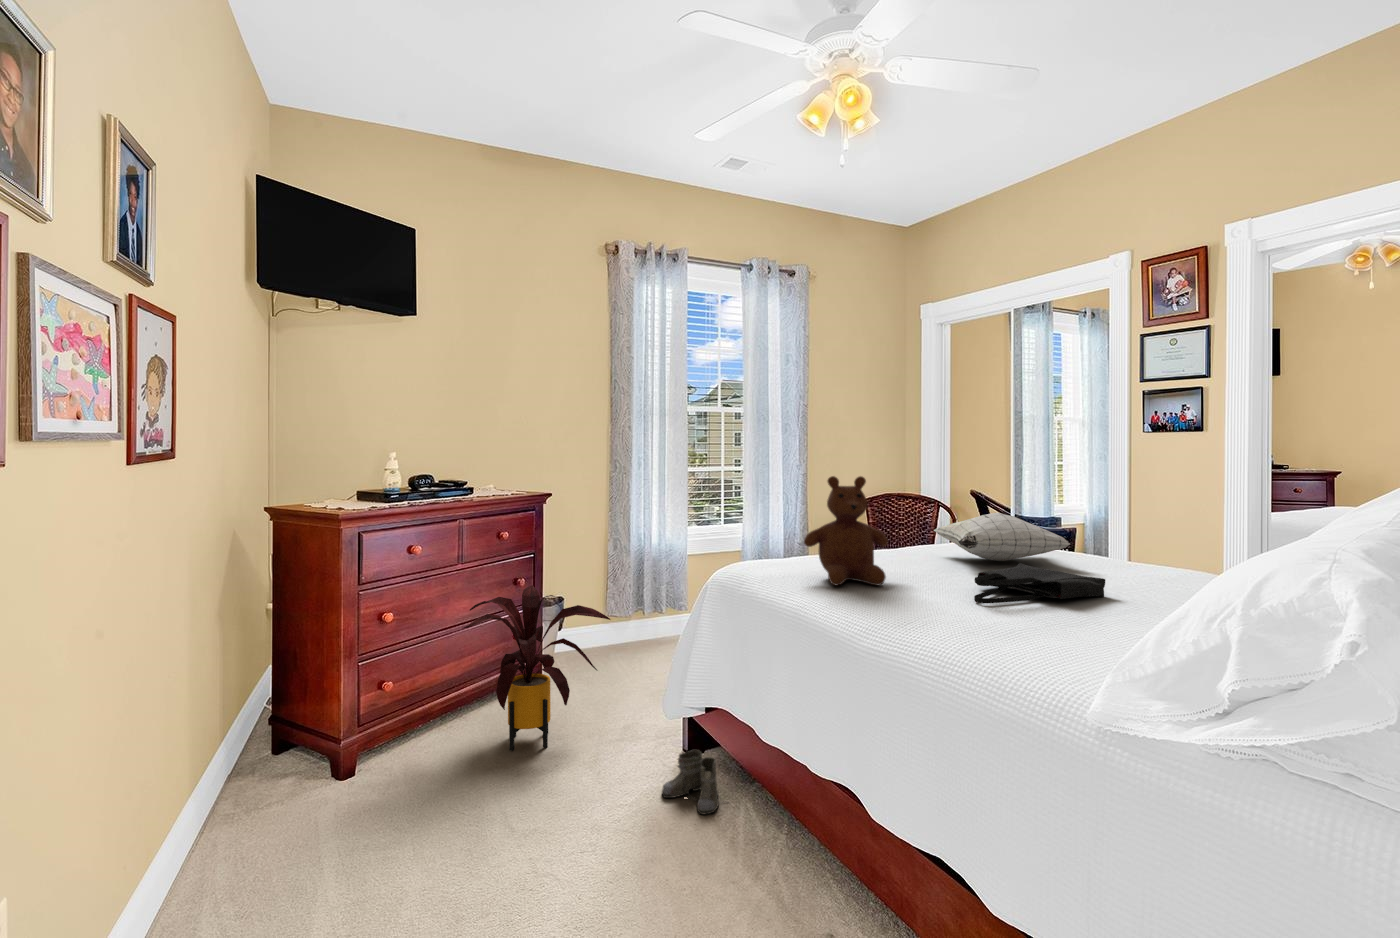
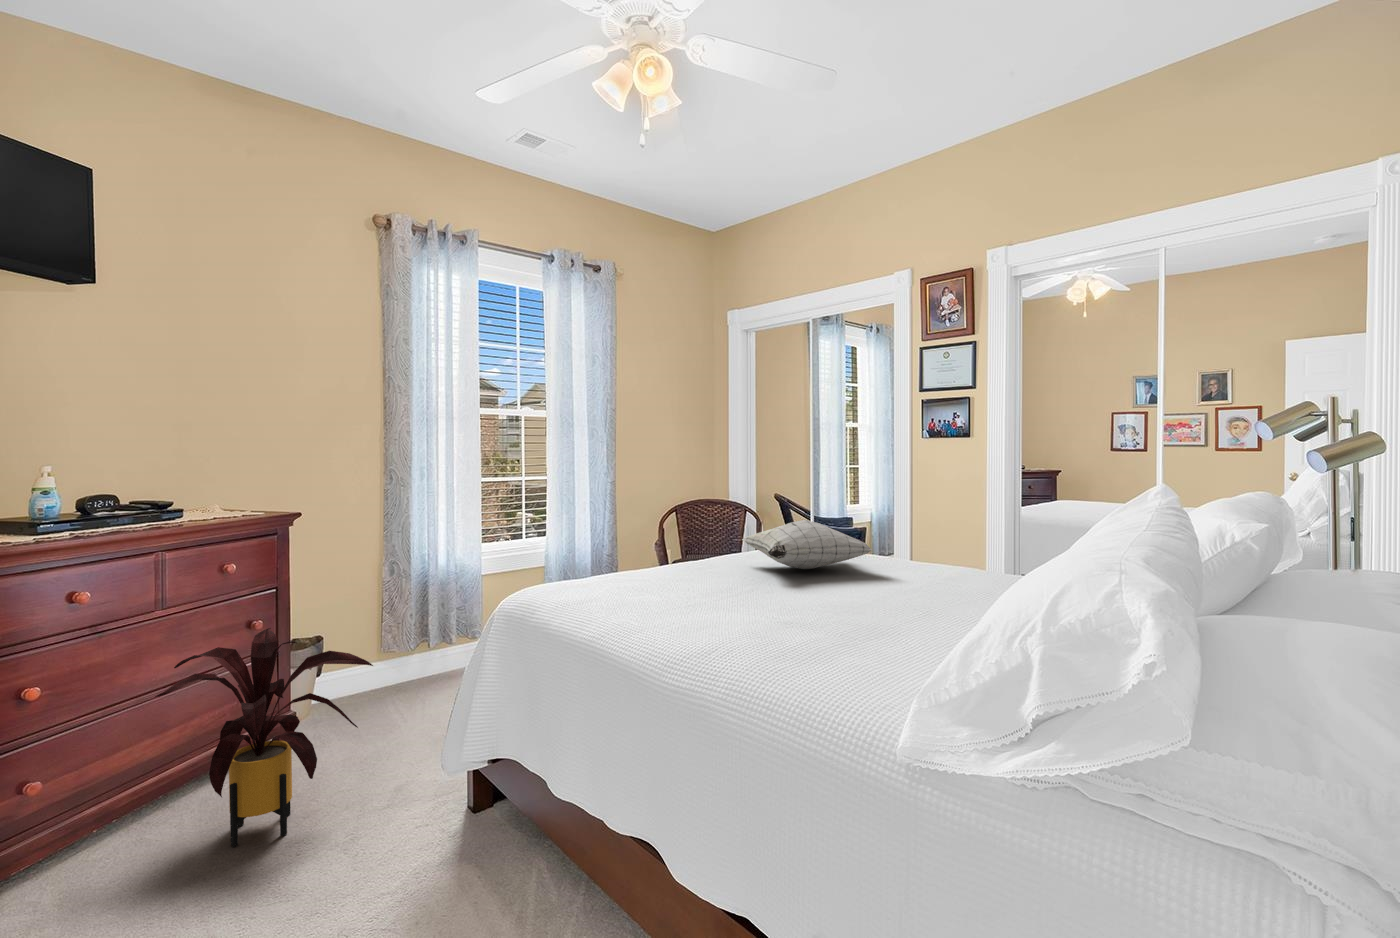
teddy bear: present [804,476,888,586] -> none [606,486,698,610]
tote bag: present [974,563,1105,603] -> none [788,573,910,622]
boots: present [662,750,719,814] -> none [436,816,523,898]

